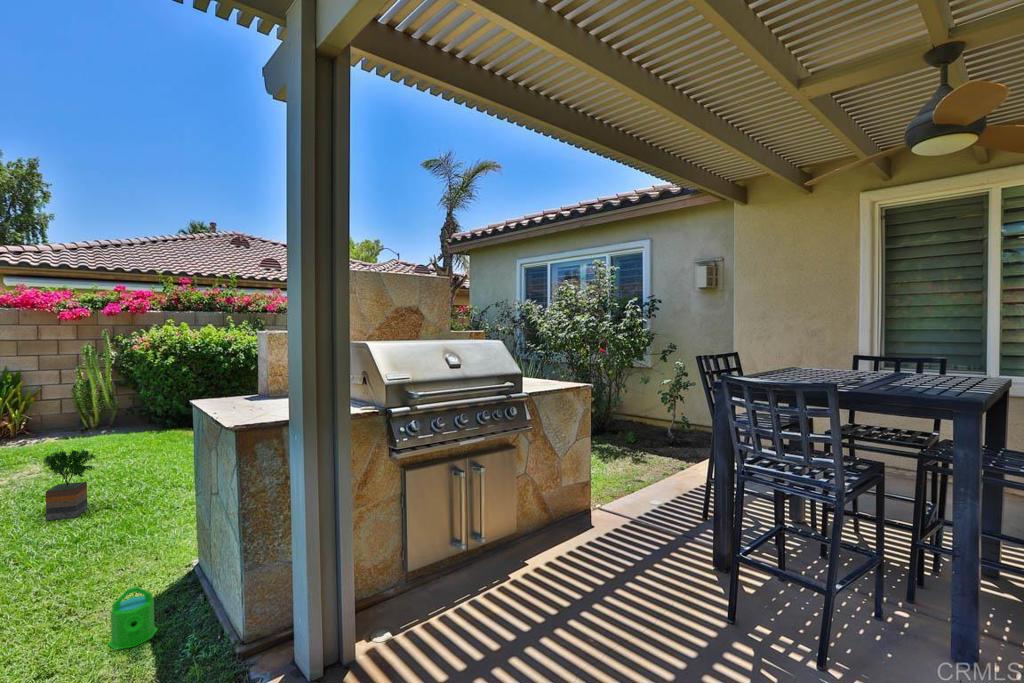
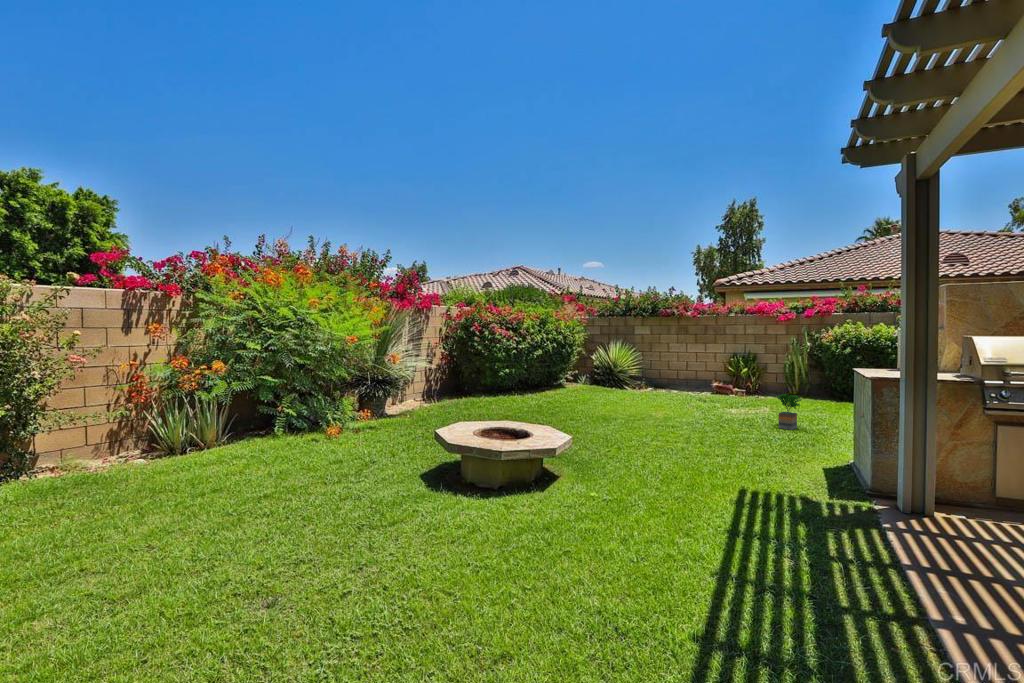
watering can: present [108,586,158,650] -> none [809,450,832,477]

